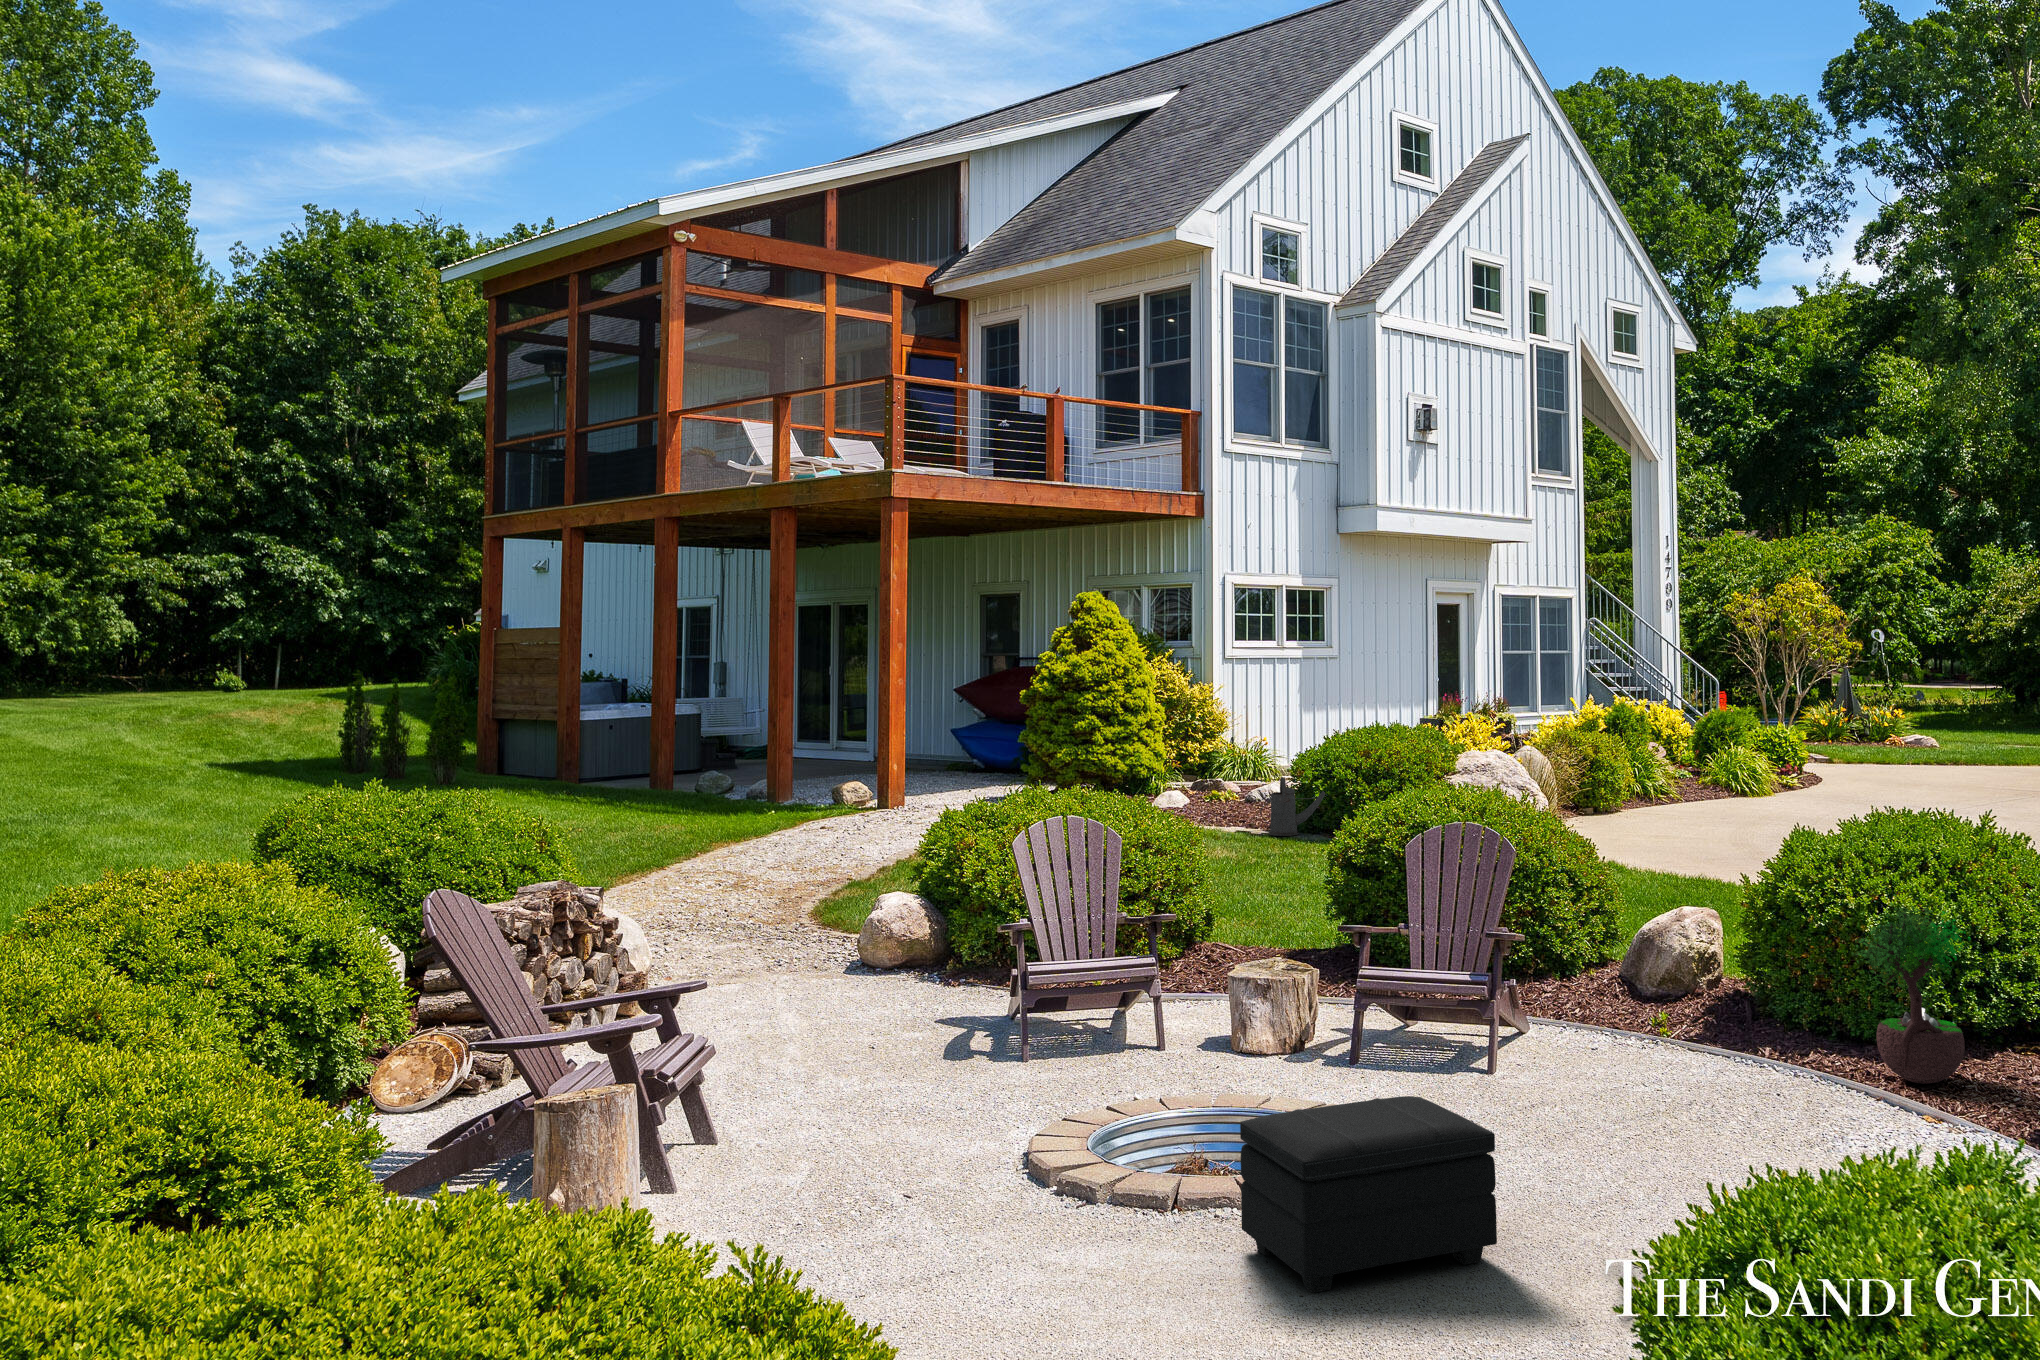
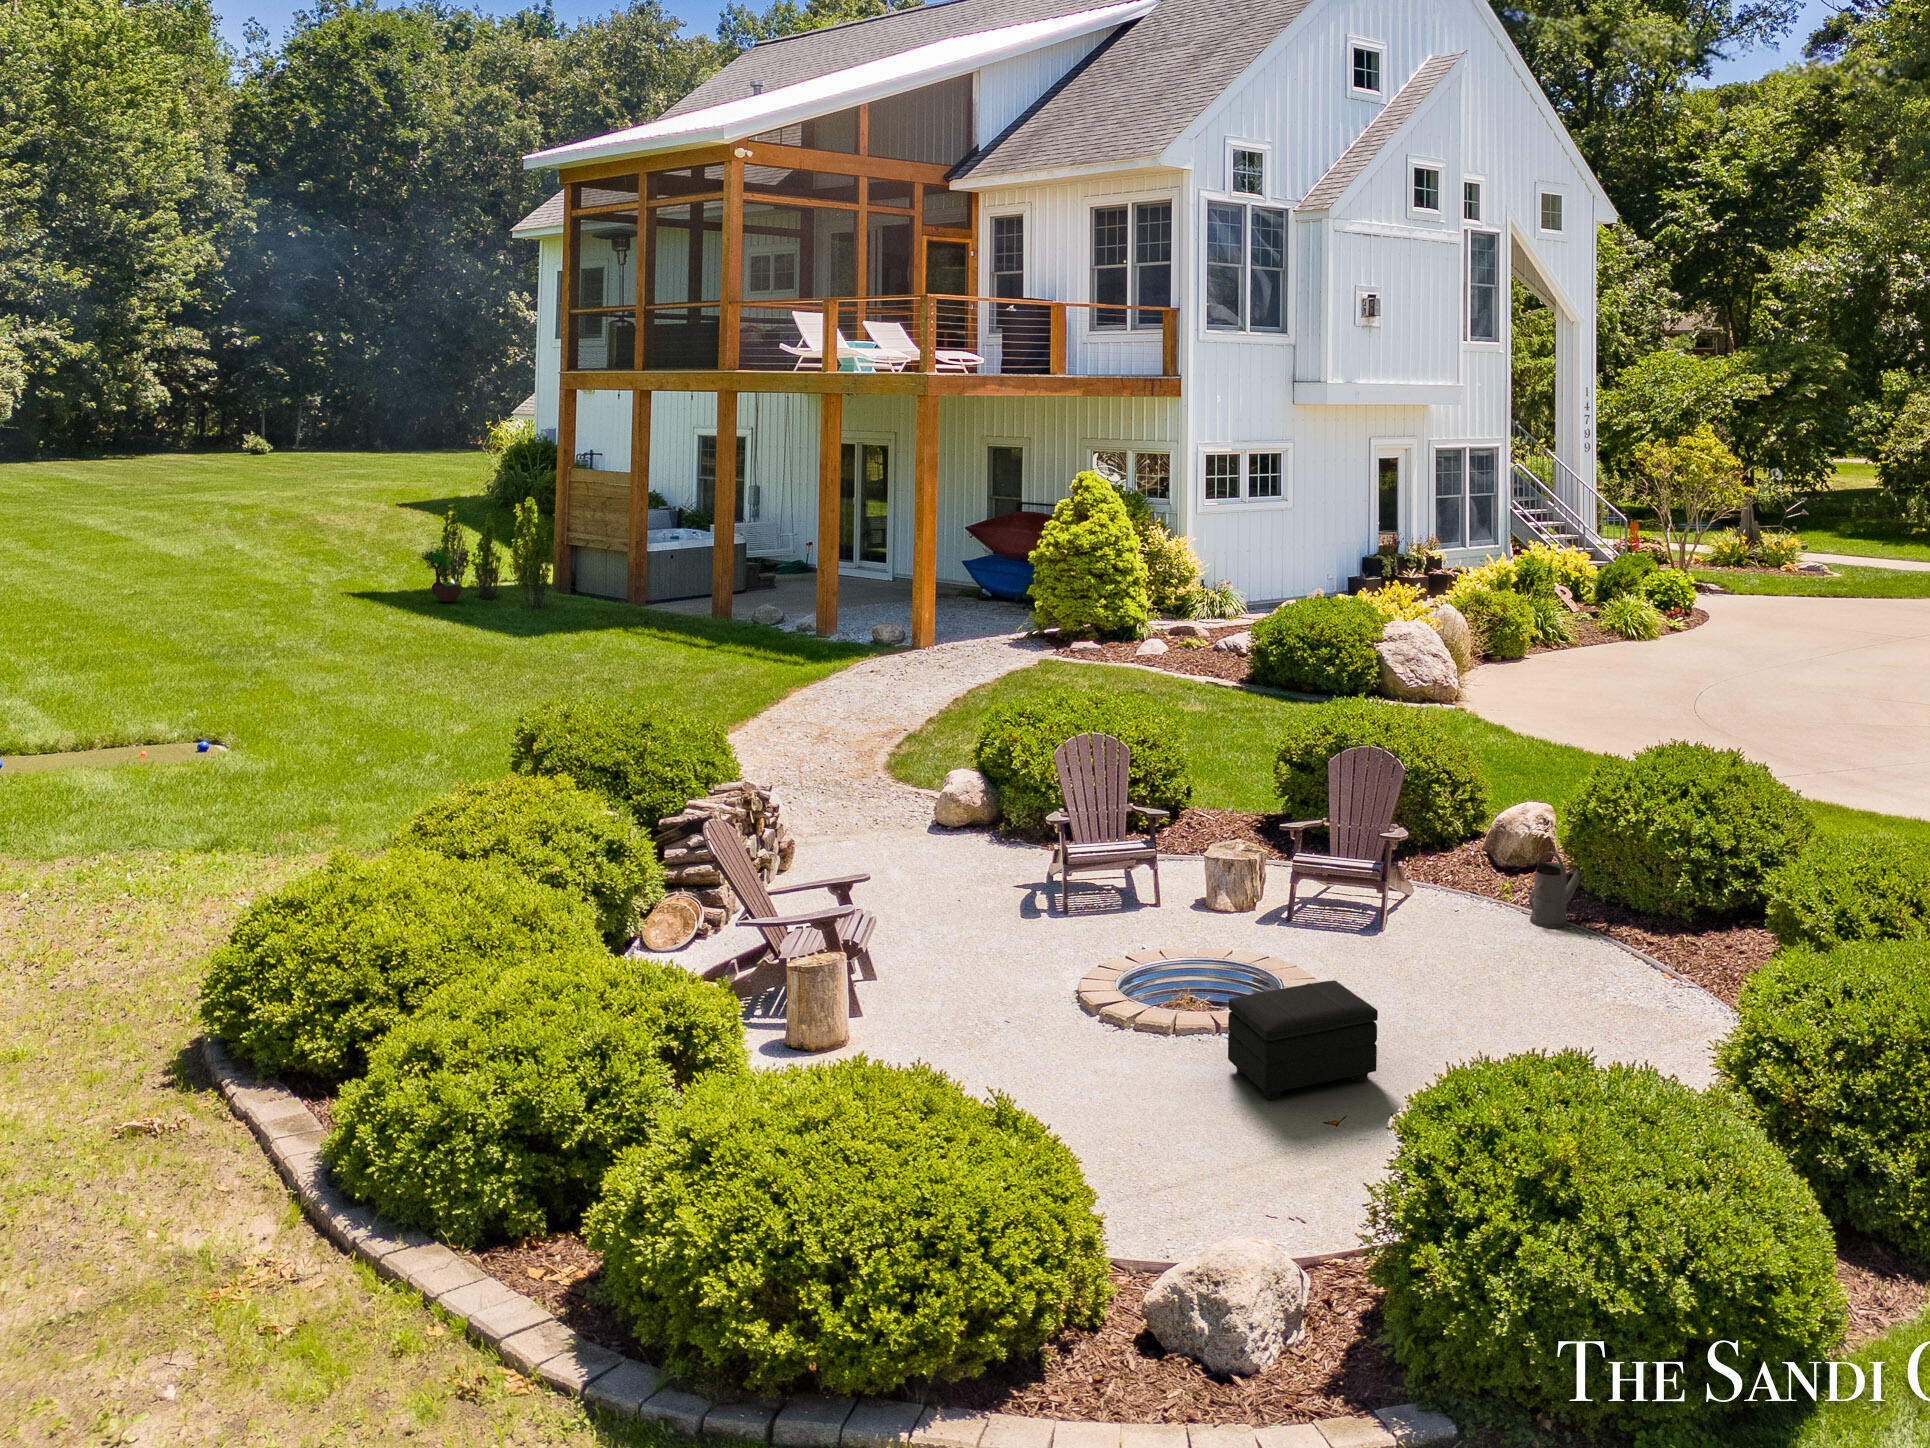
watering can: present [1260,777,1325,836] -> present [1529,851,1581,928]
potted tree: present [1852,894,1971,1084] -> present [419,546,462,602]

